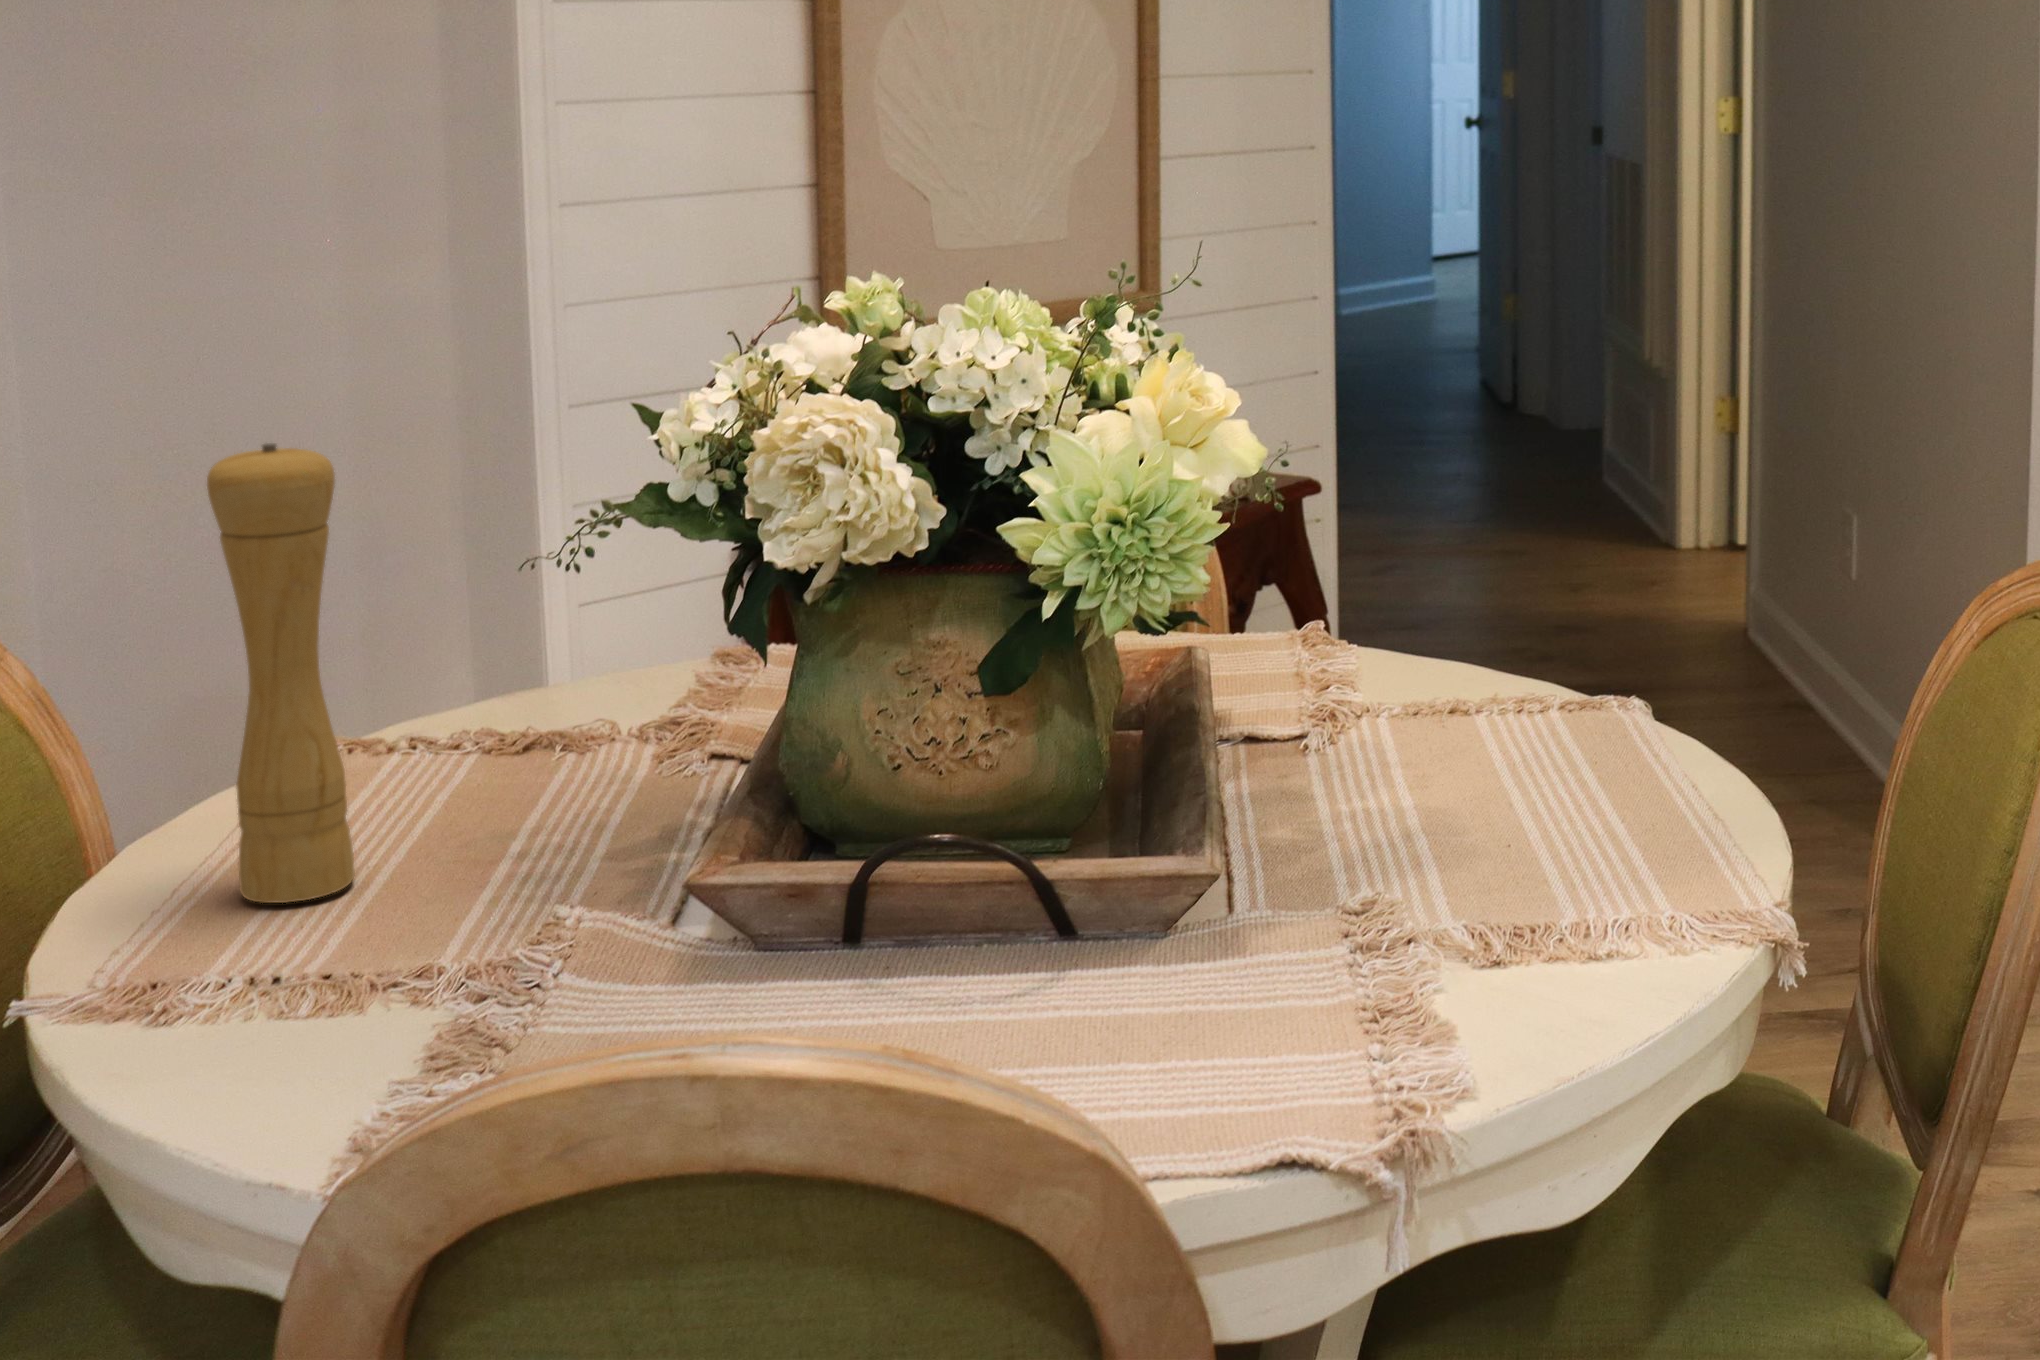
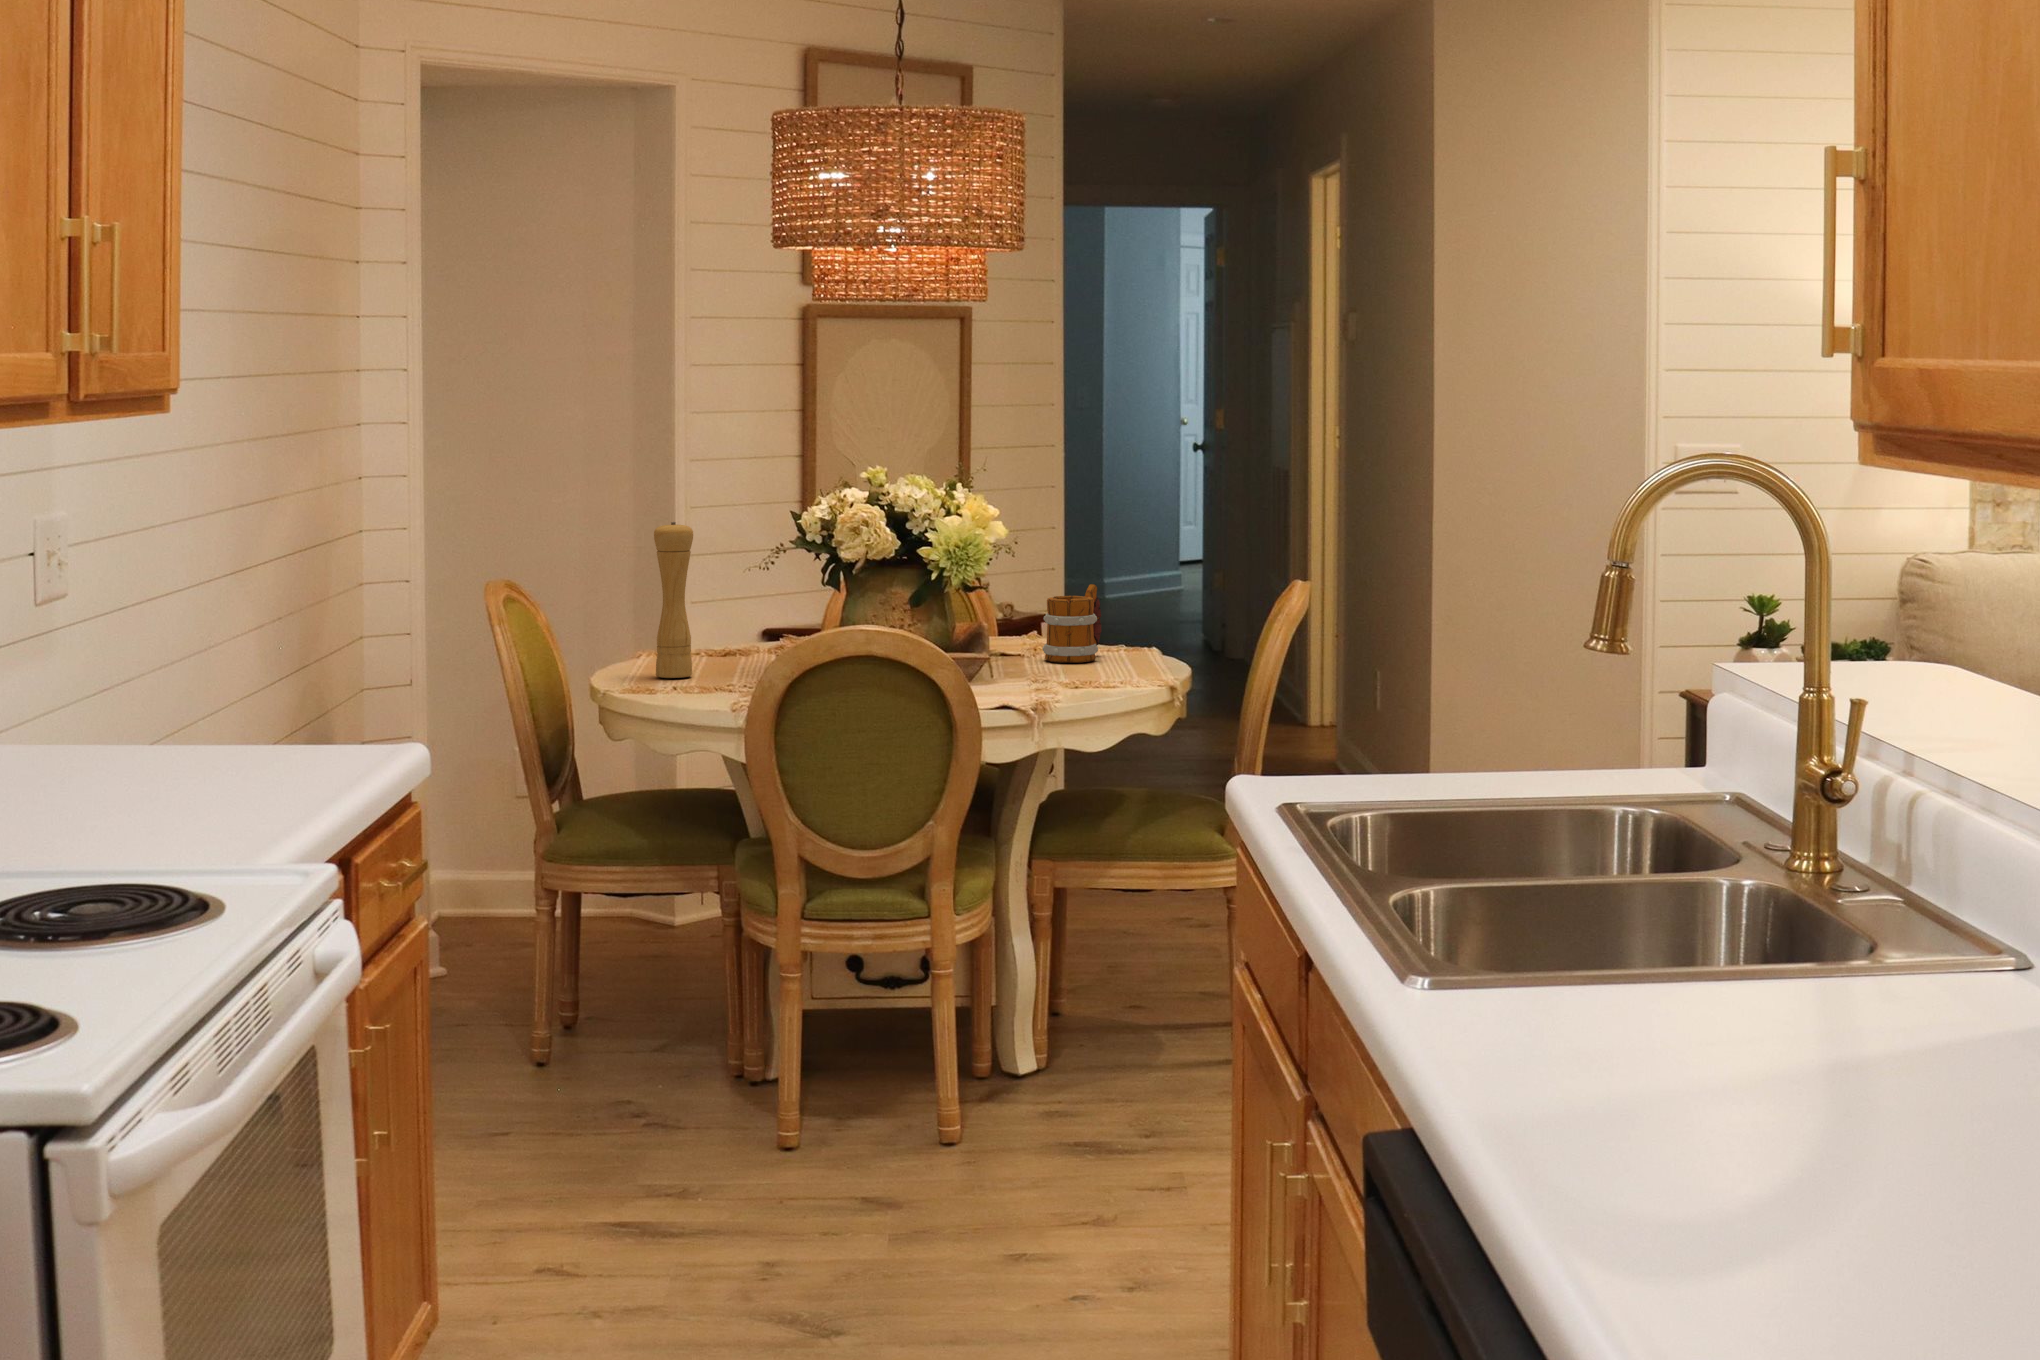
mug: none [1353,540,1498,763] -> present [1042,584,1101,663]

